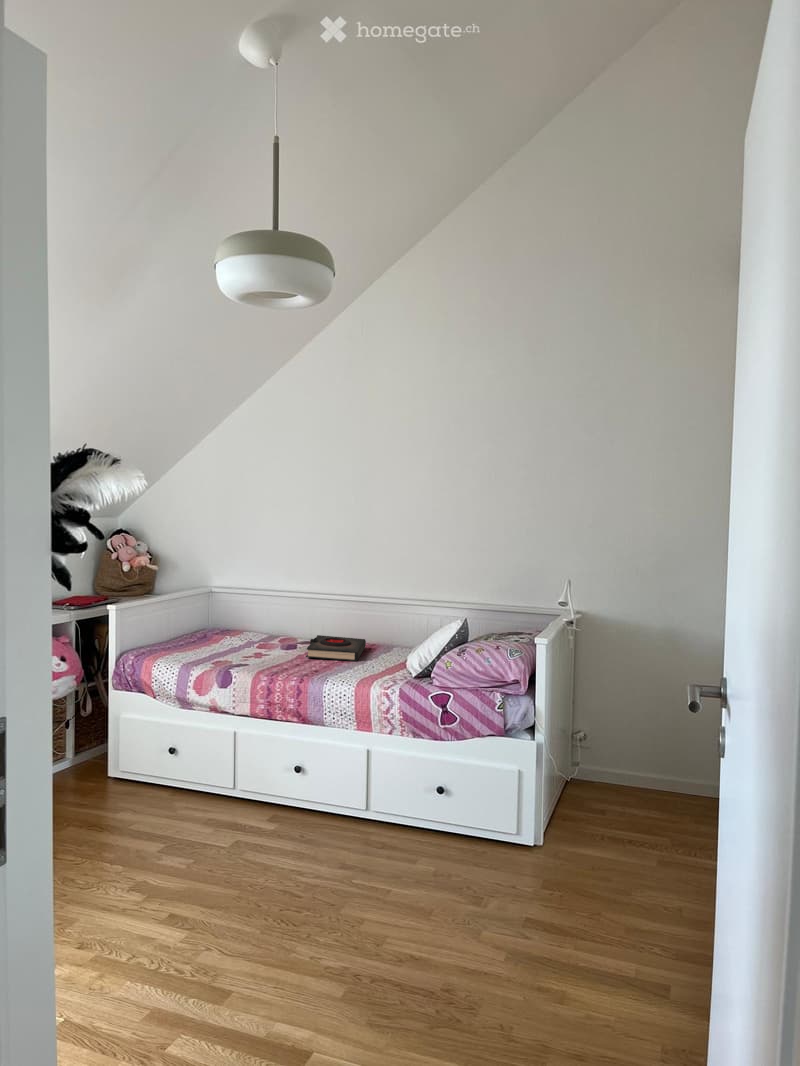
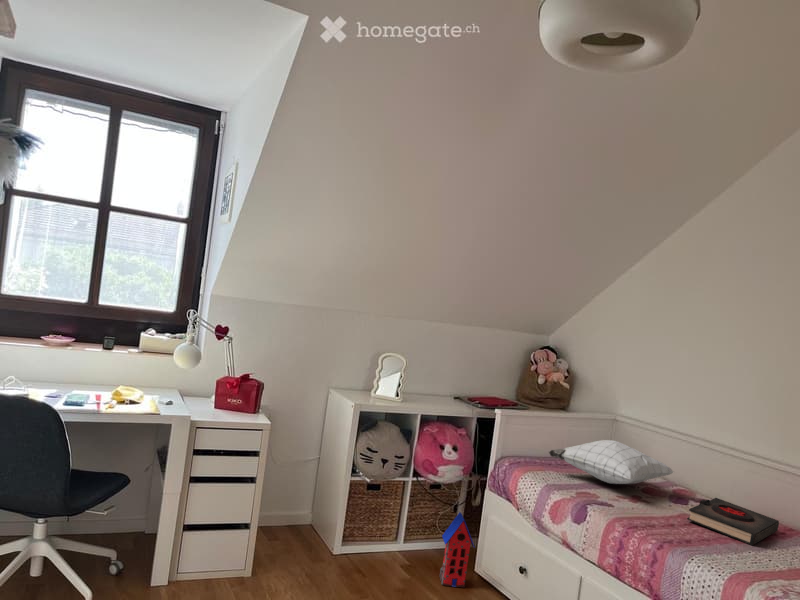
pillow: none [172,608,281,648] -> present [549,440,674,484]
toy house: none [76,719,116,796] -> present [440,512,474,588]

